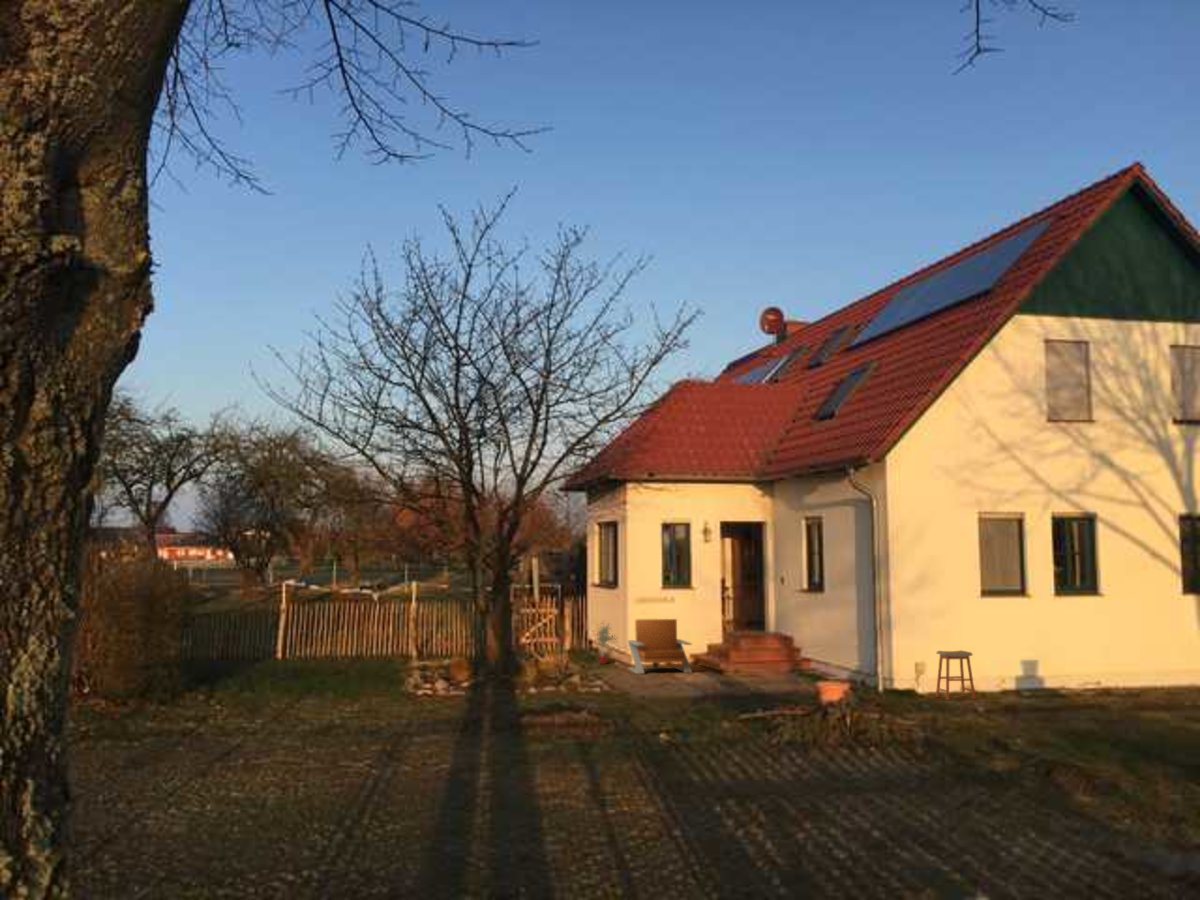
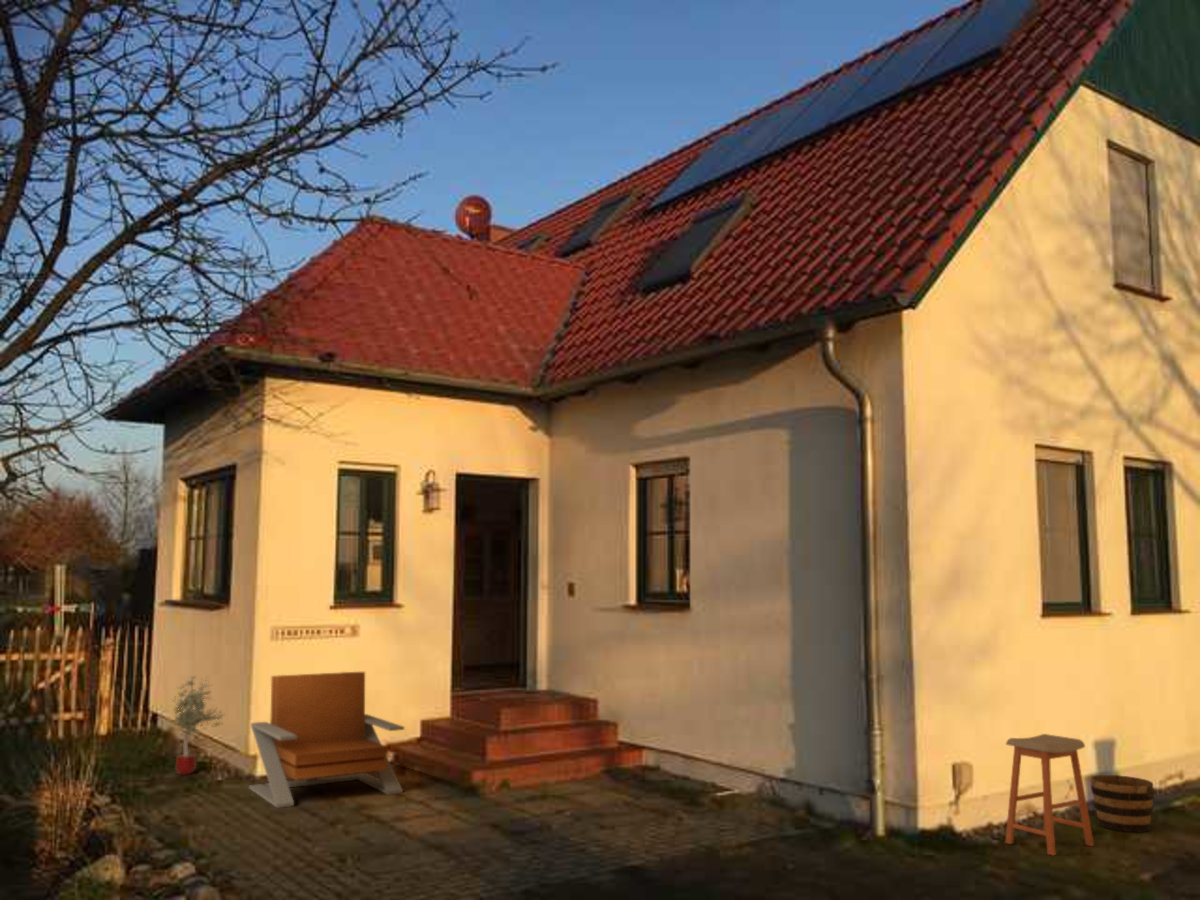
bucket: none [996,673,1025,698] -> present [1091,775,1155,832]

